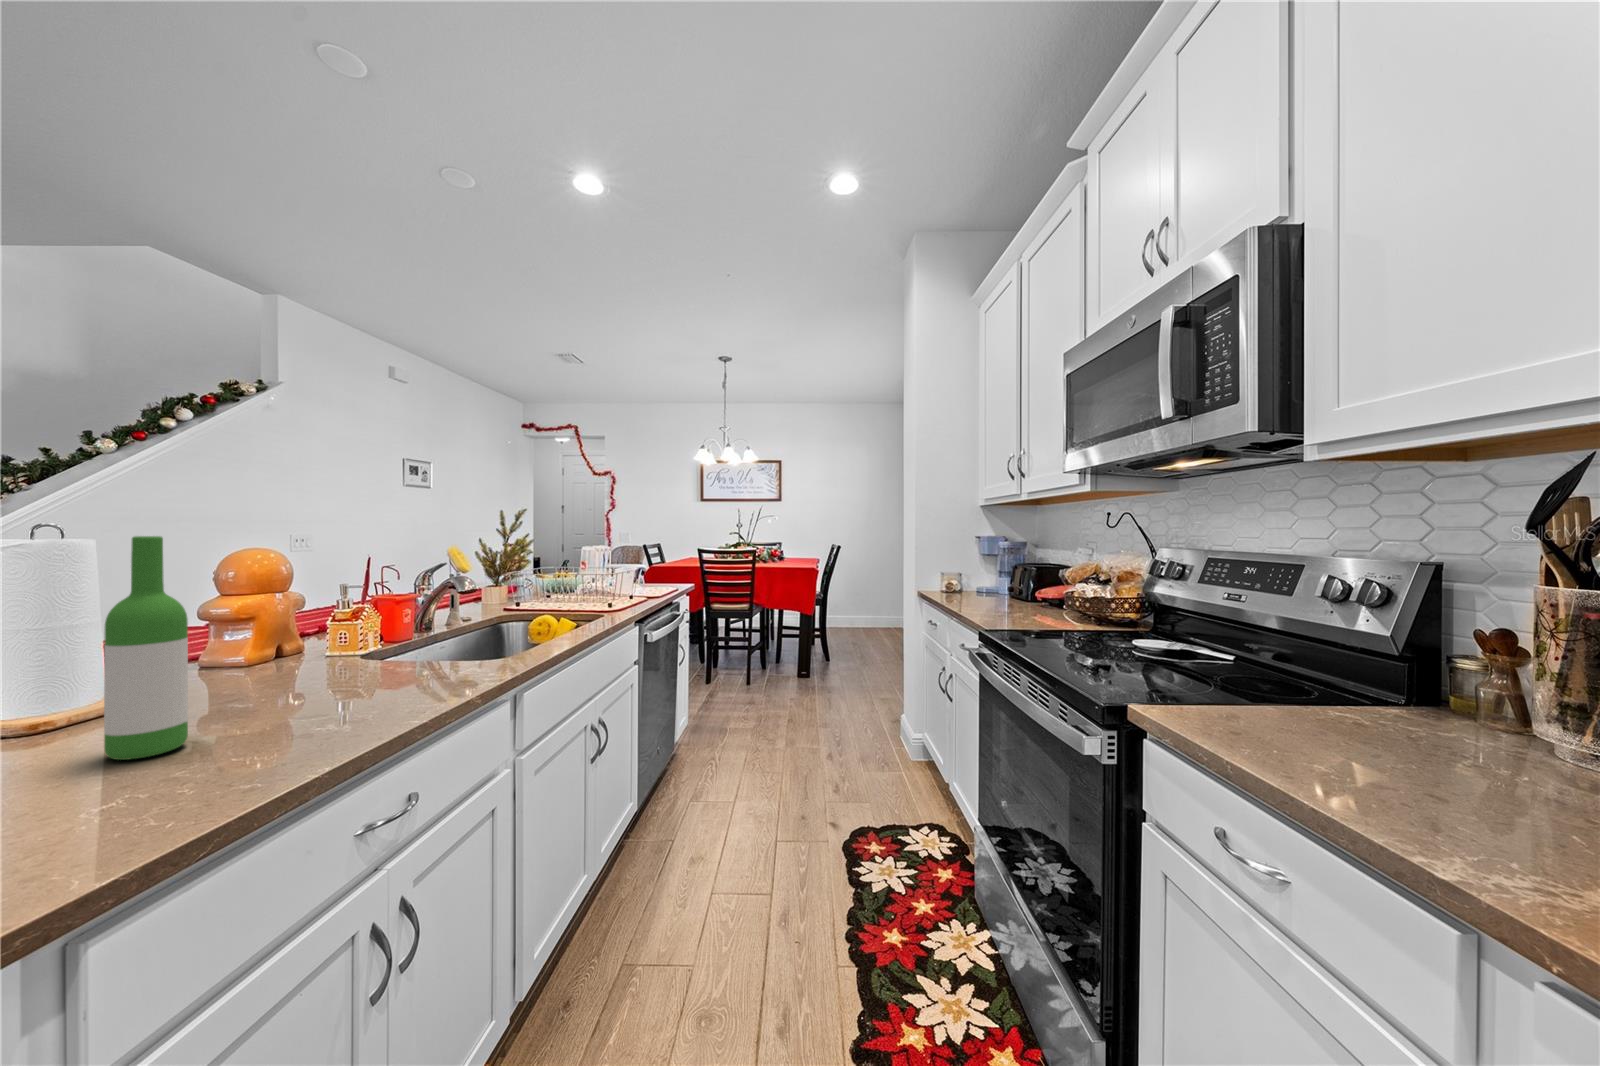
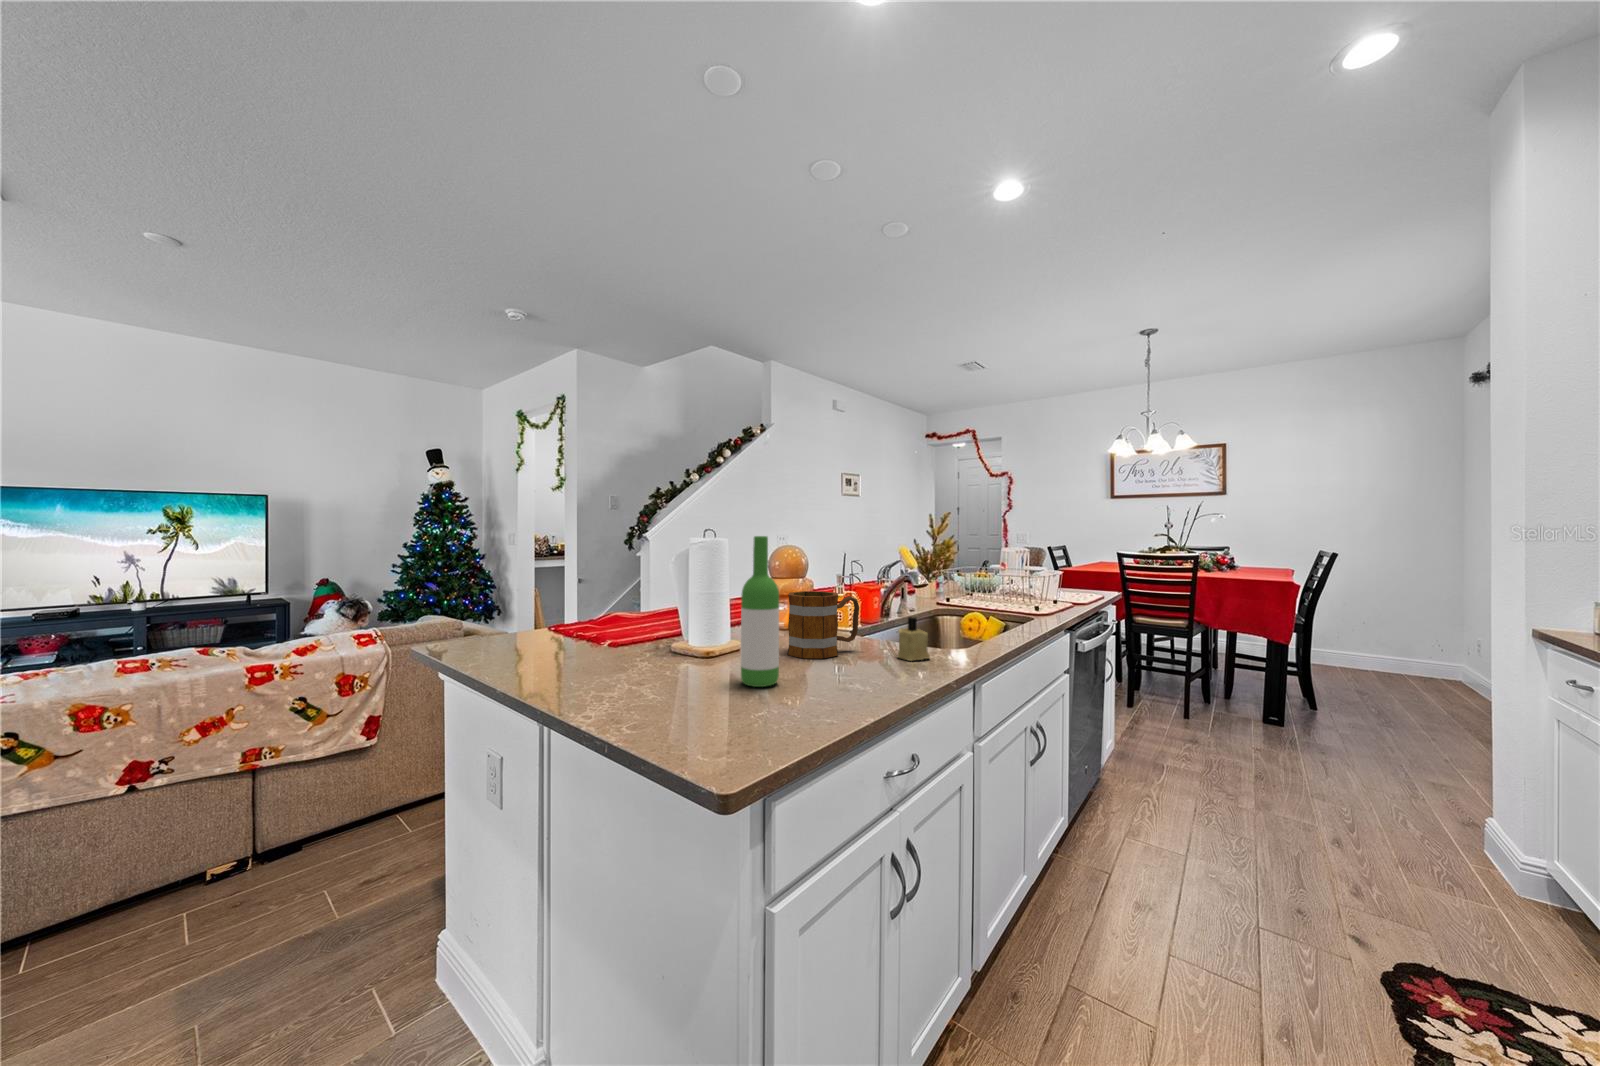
mug: none [238,607,365,699] -> present [788,591,859,659]
candle: none [416,629,461,680] -> present [898,617,930,661]

